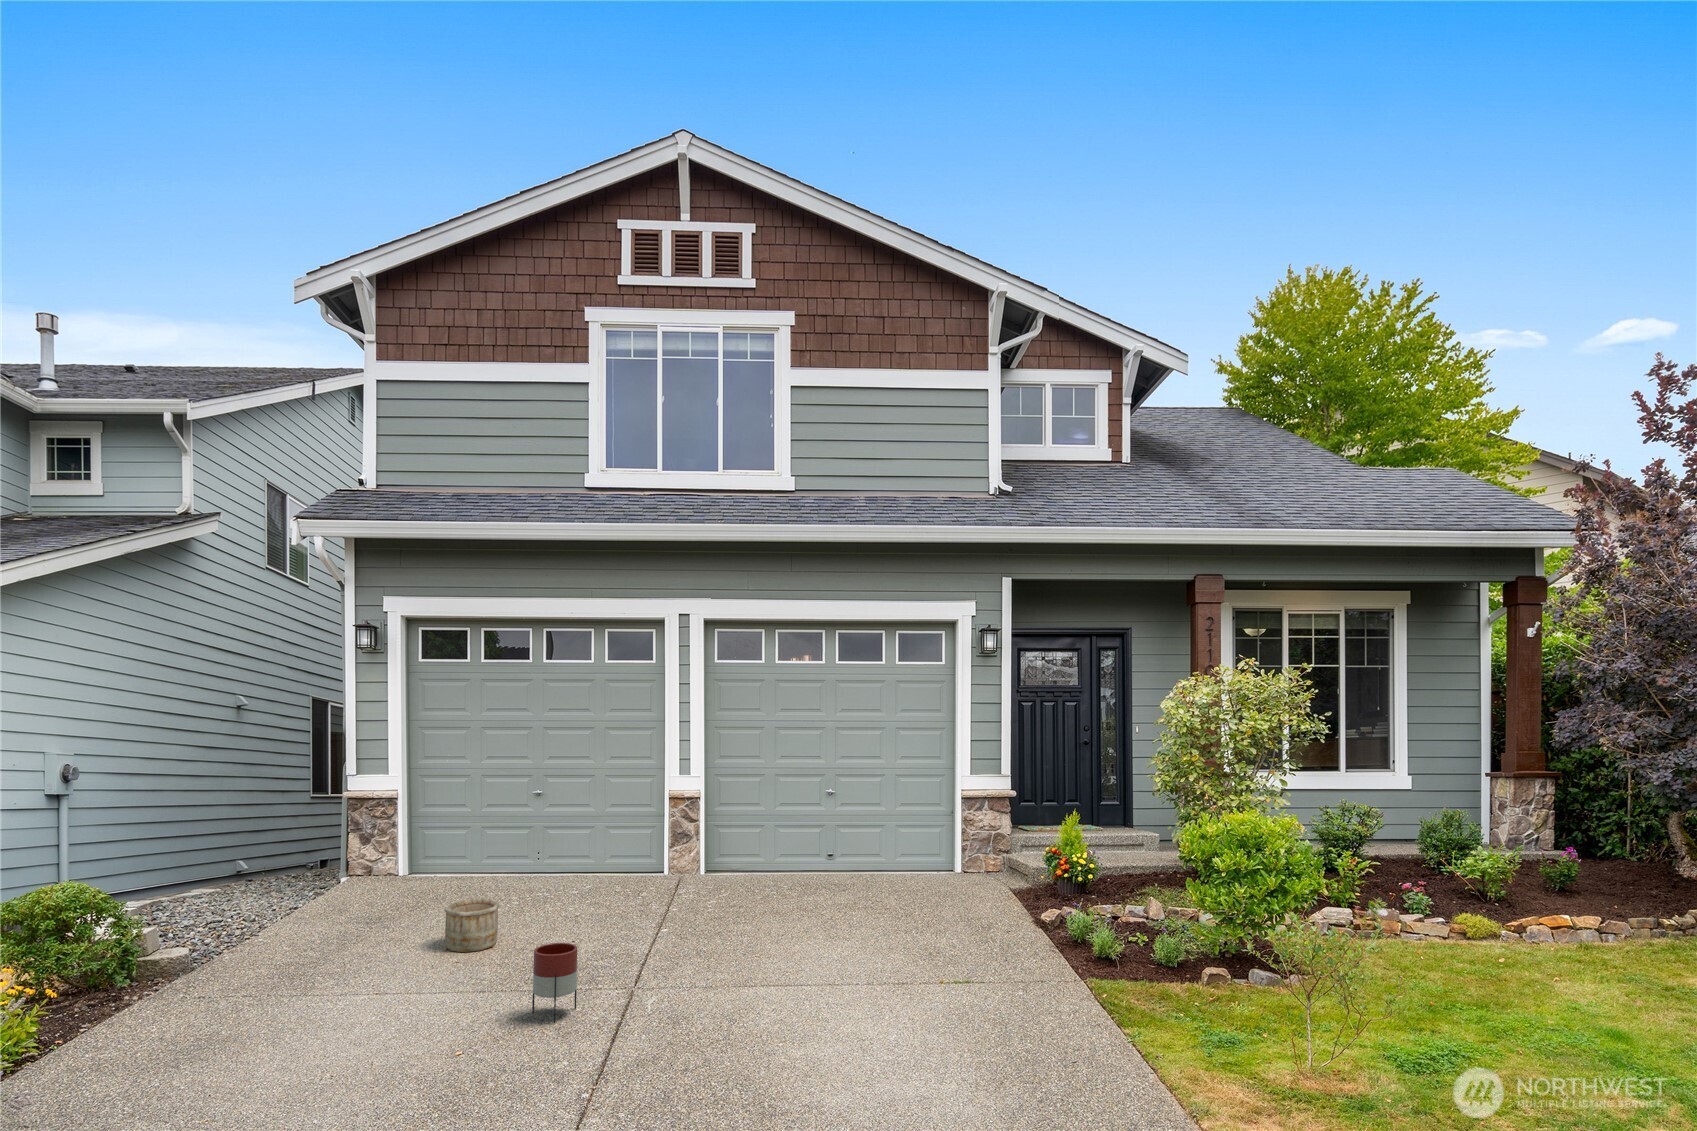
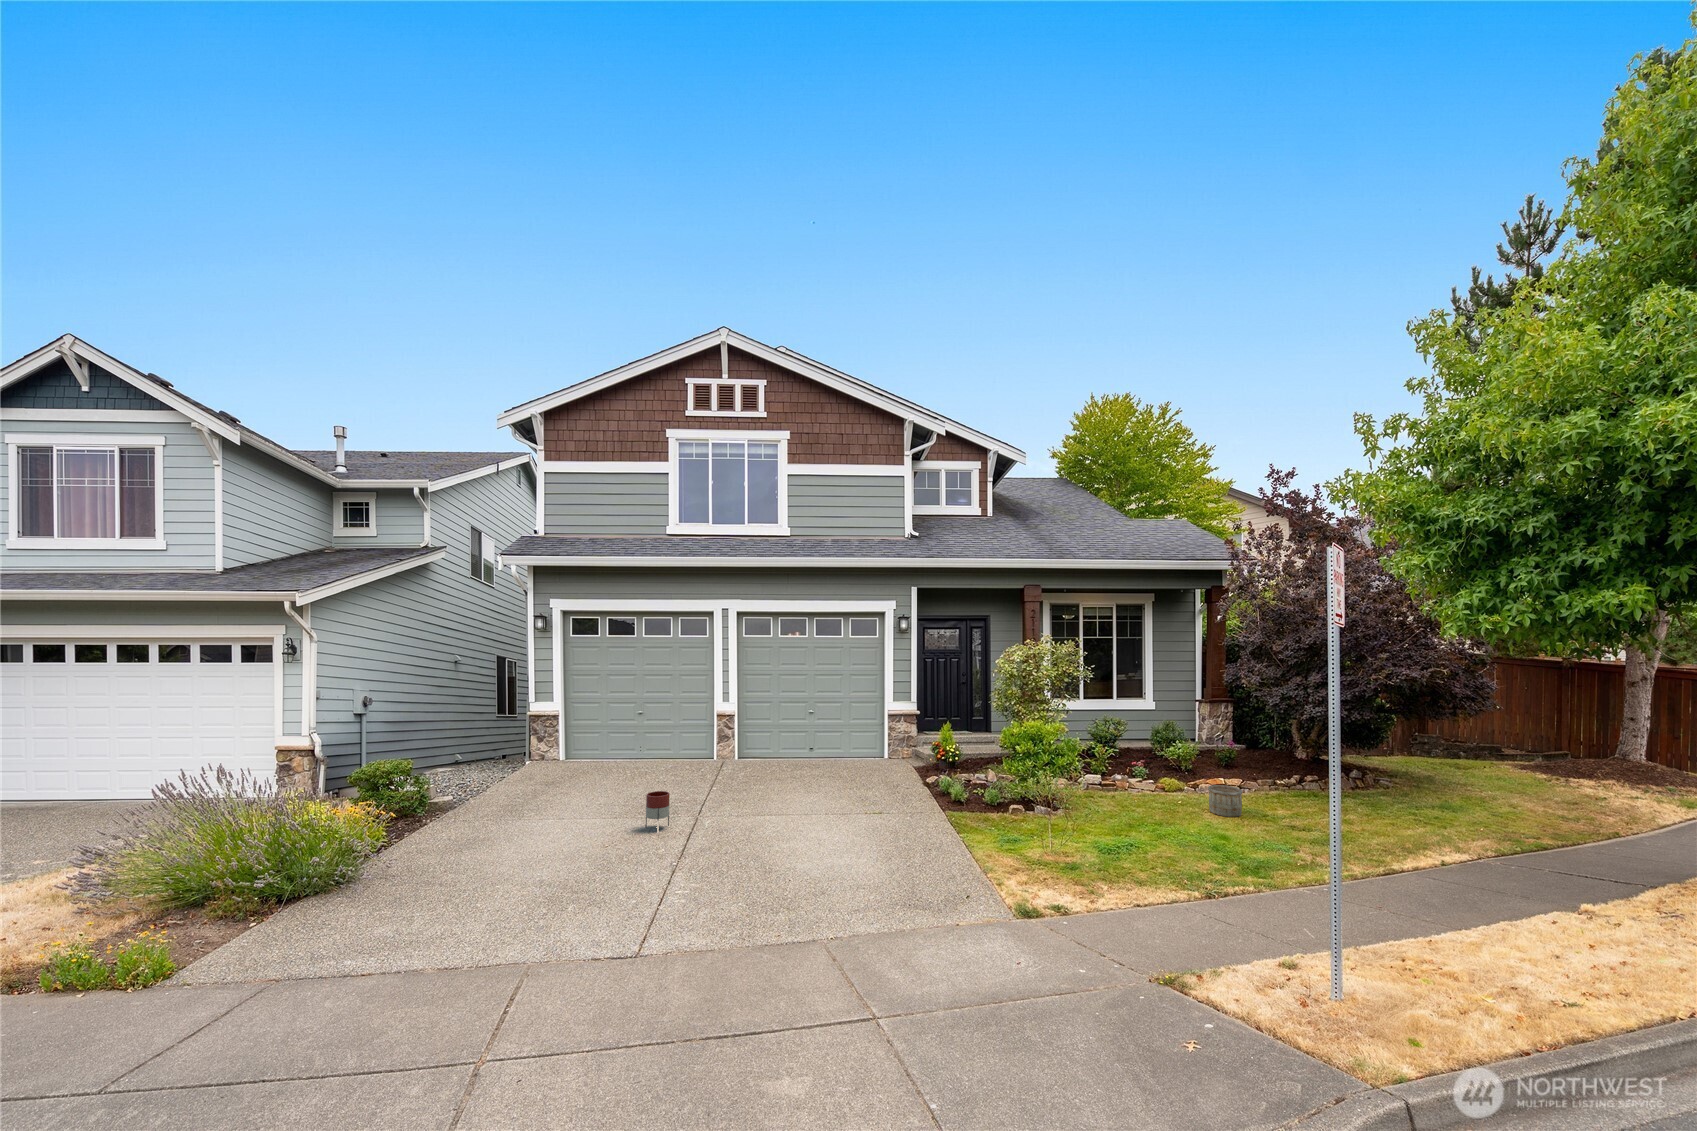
wooden bucket: present [444,899,500,952] -> present [1208,785,1243,817]

